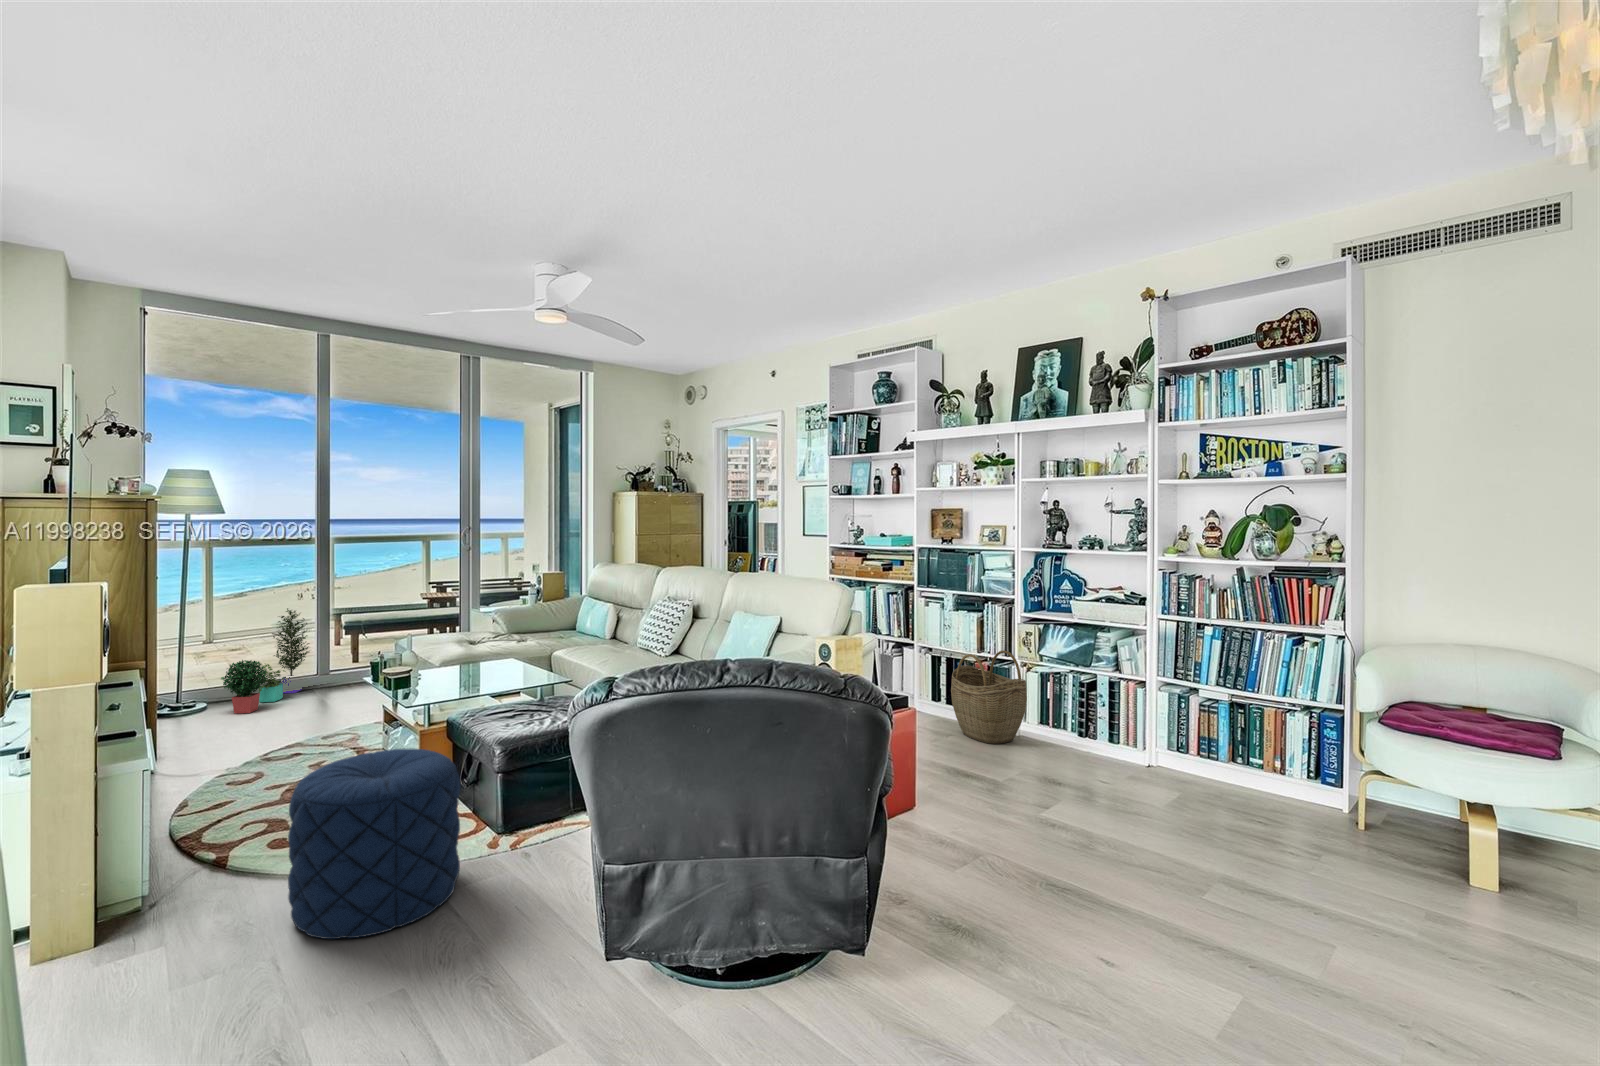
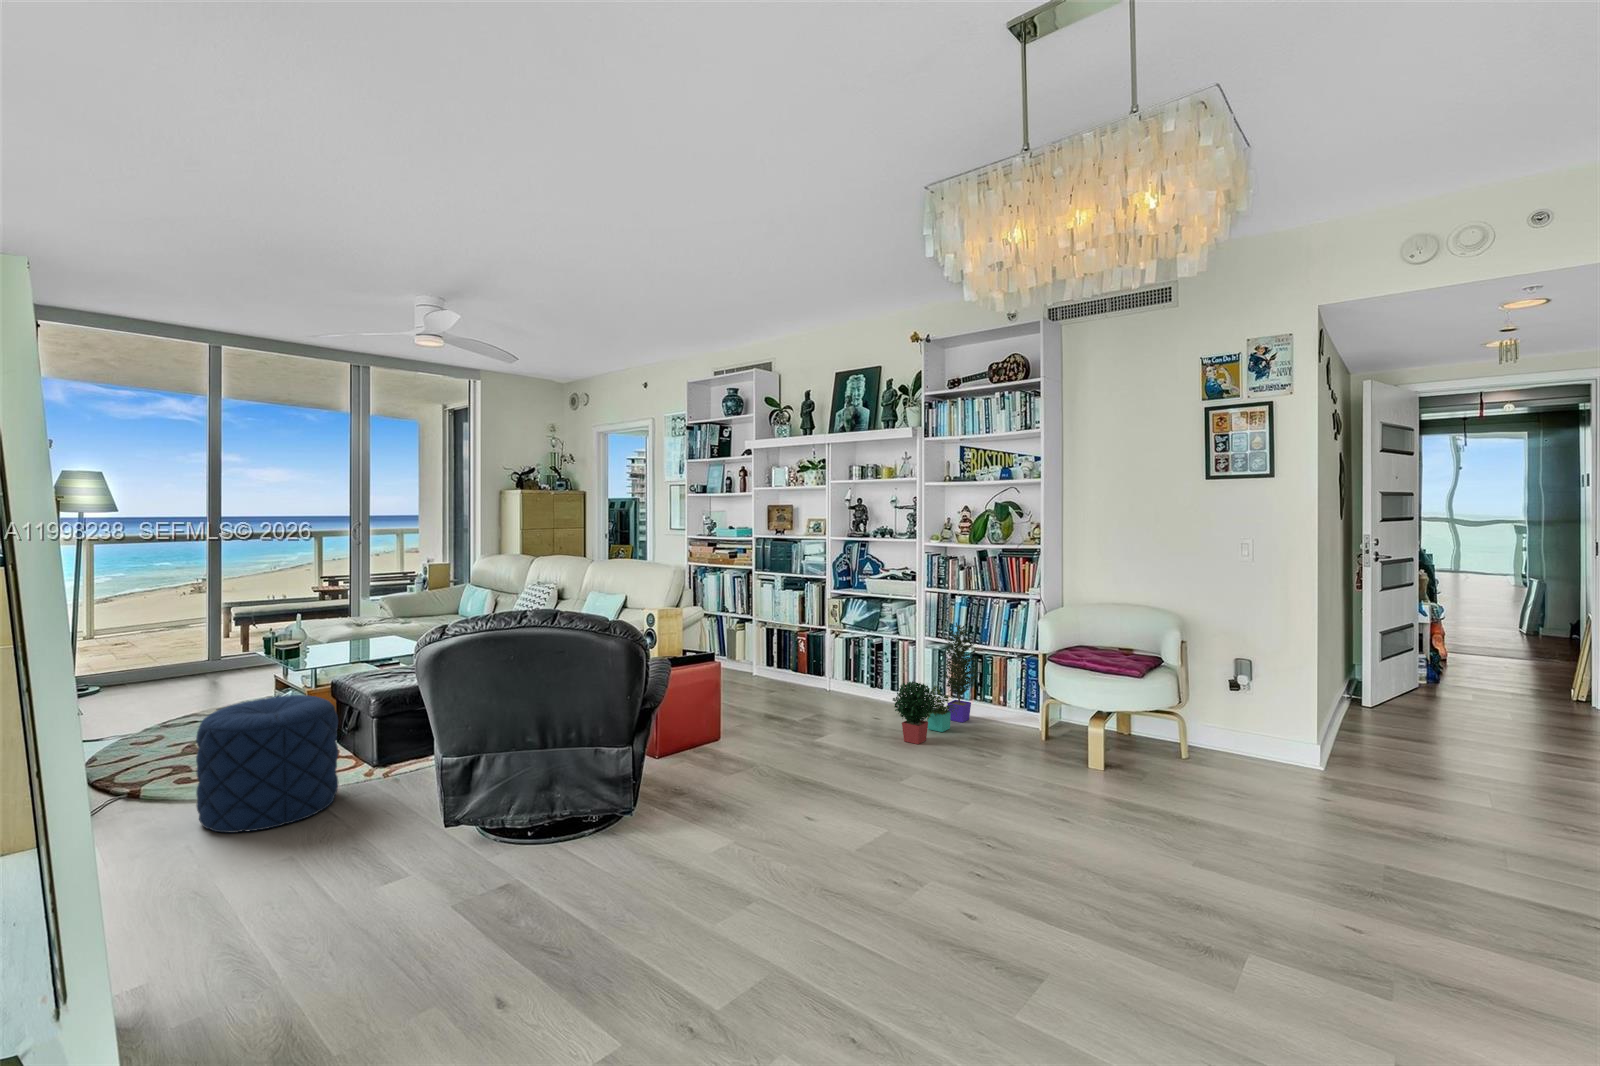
potted plant: present [221,608,309,713] -> present [893,623,978,744]
woven basket: present [951,651,1027,744] -> none [774,621,832,696]

